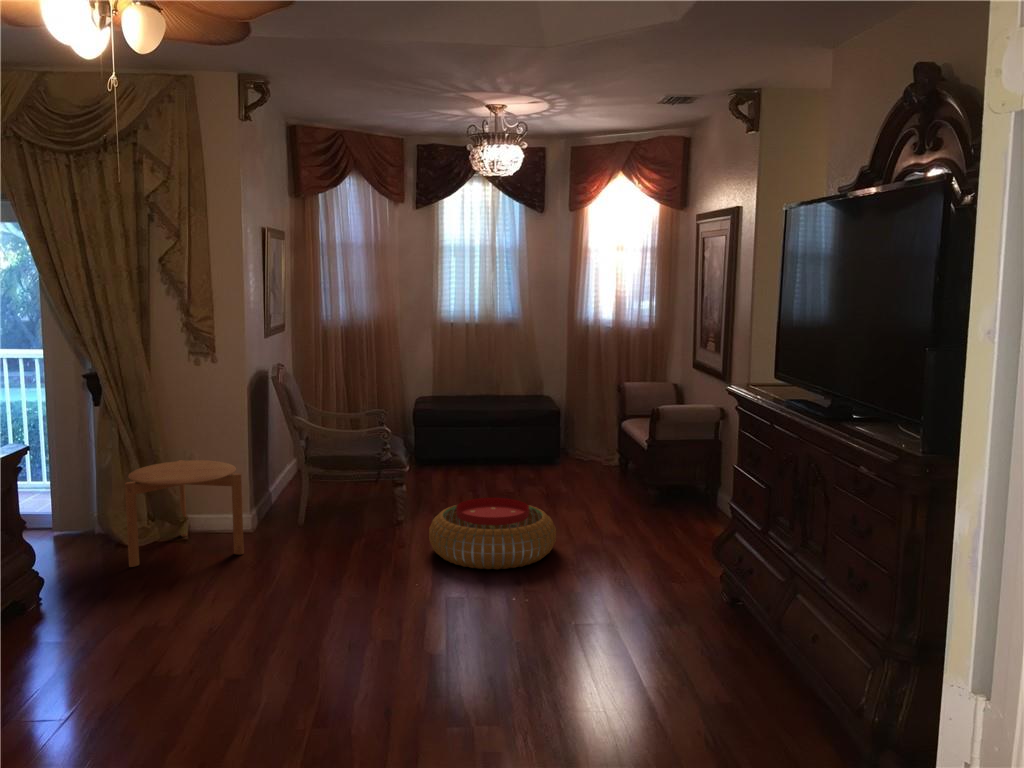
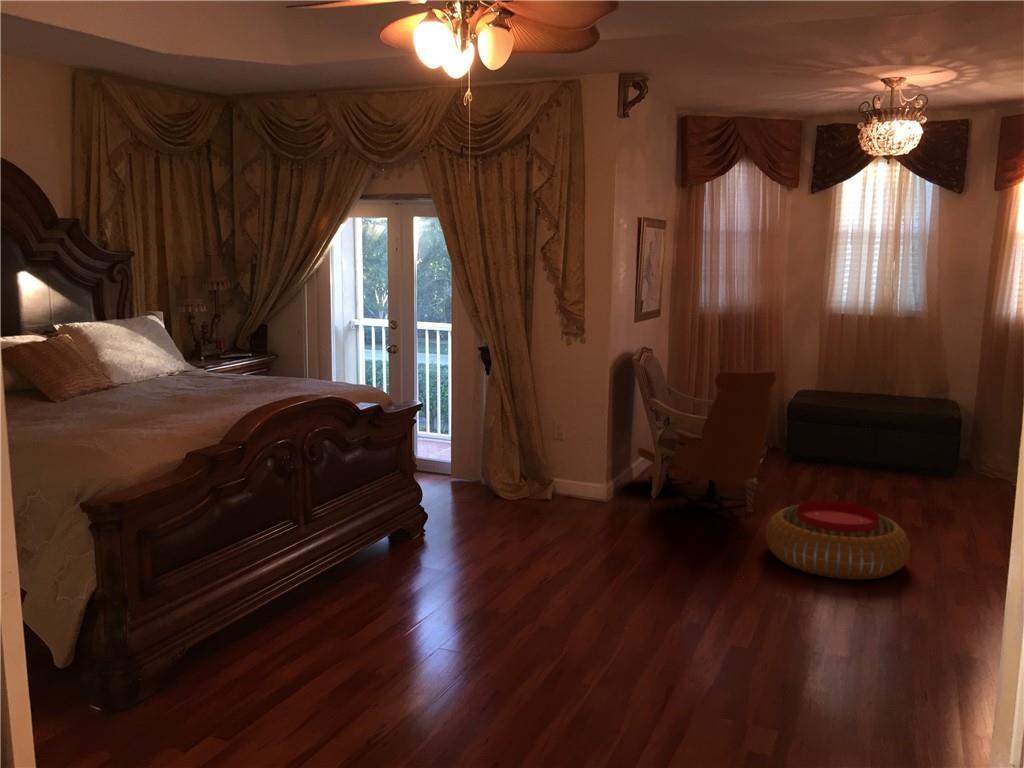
lounge chair: none [277,377,420,531] -> present [638,369,777,521]
side table: present [125,460,244,567] -> none [495,429,593,521]

